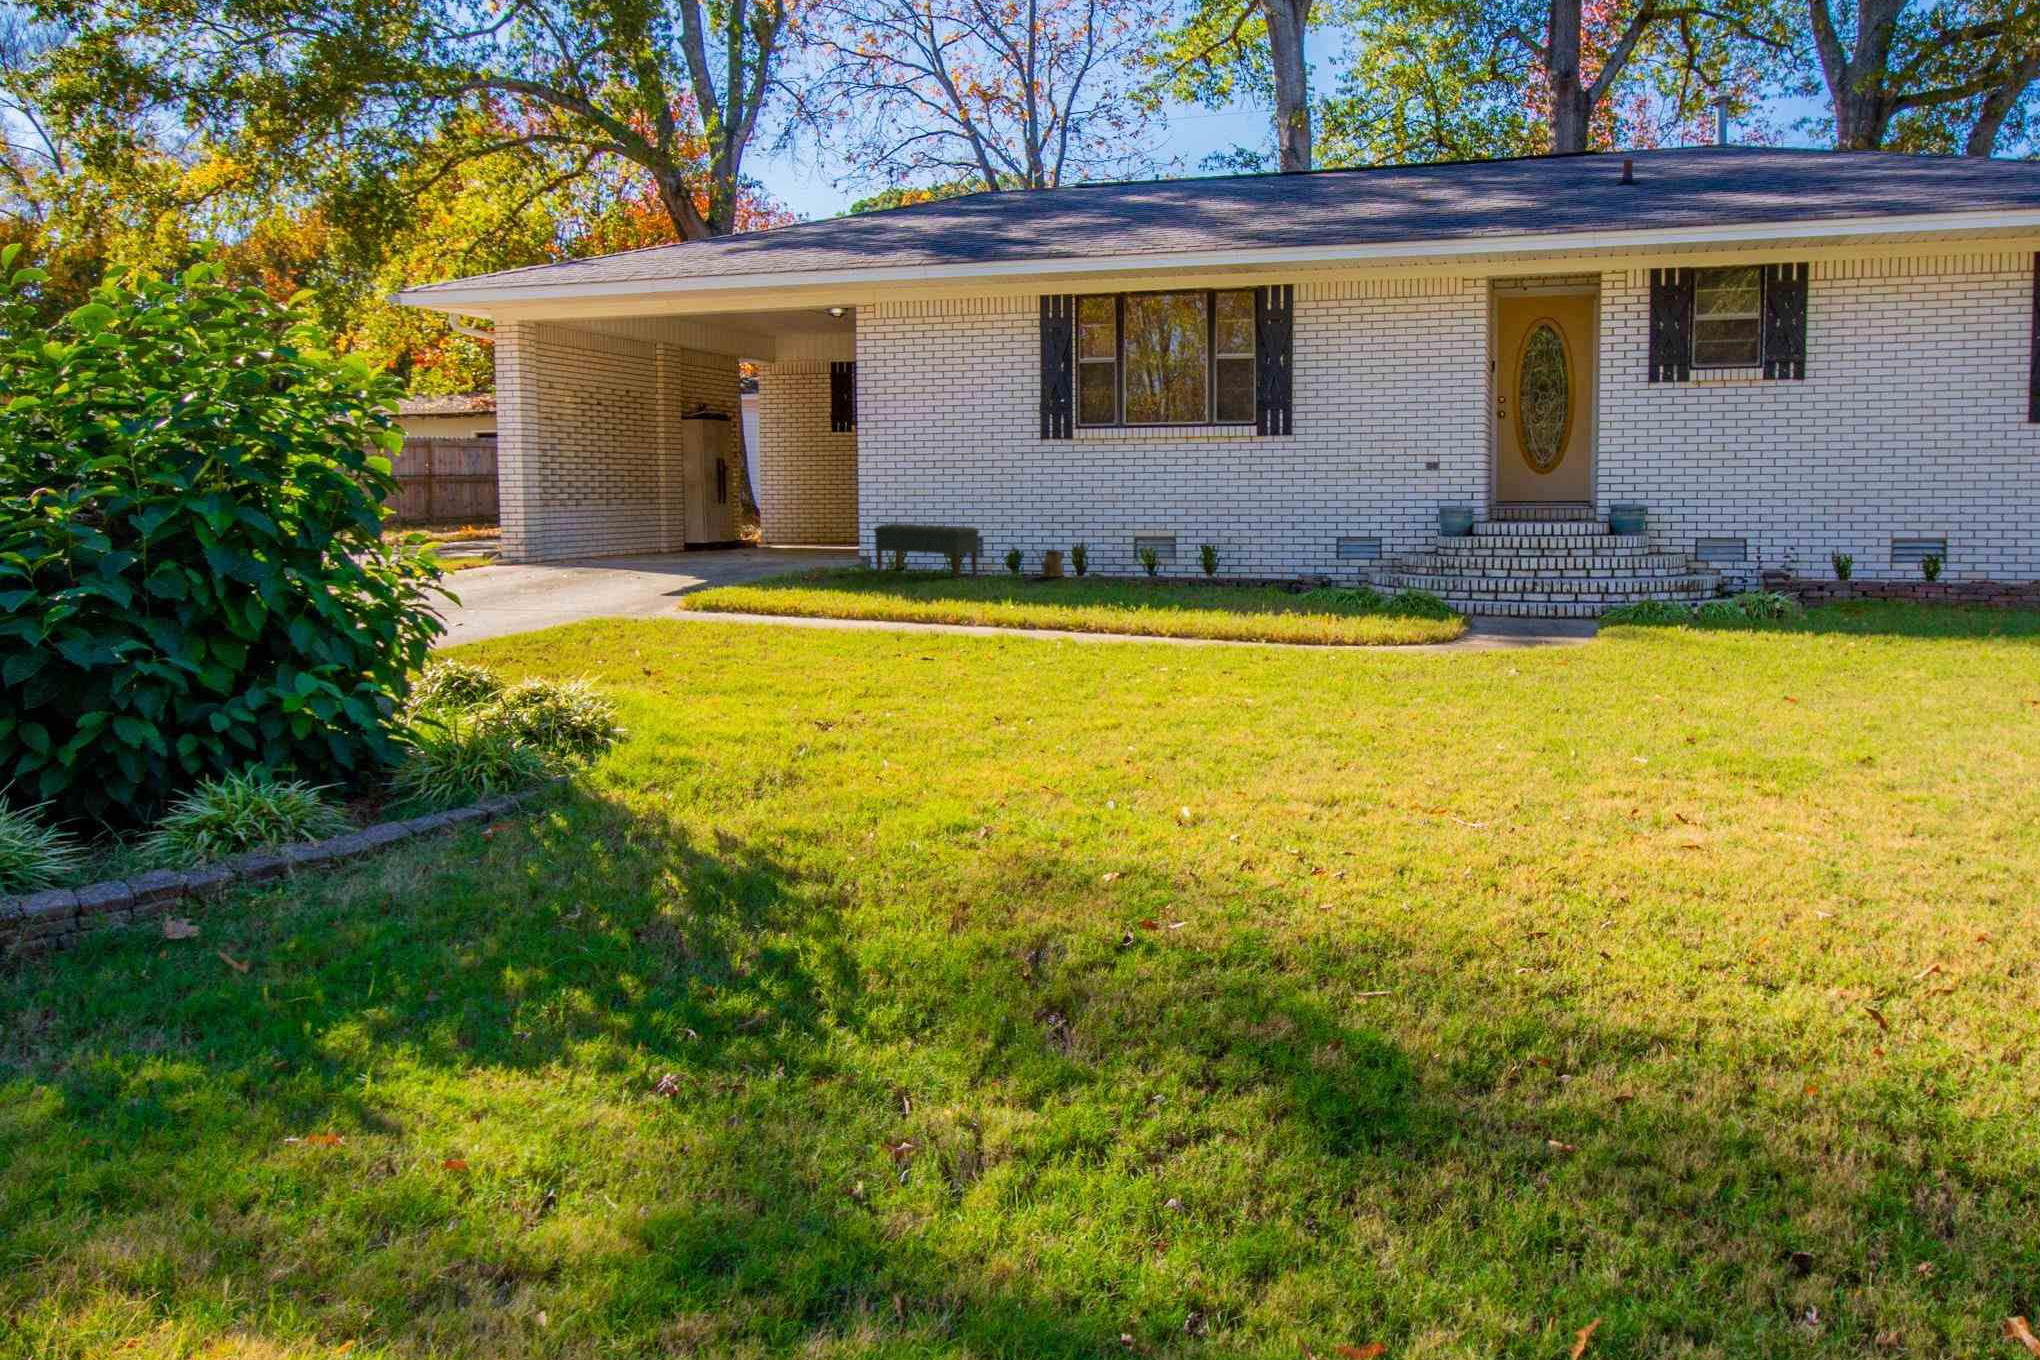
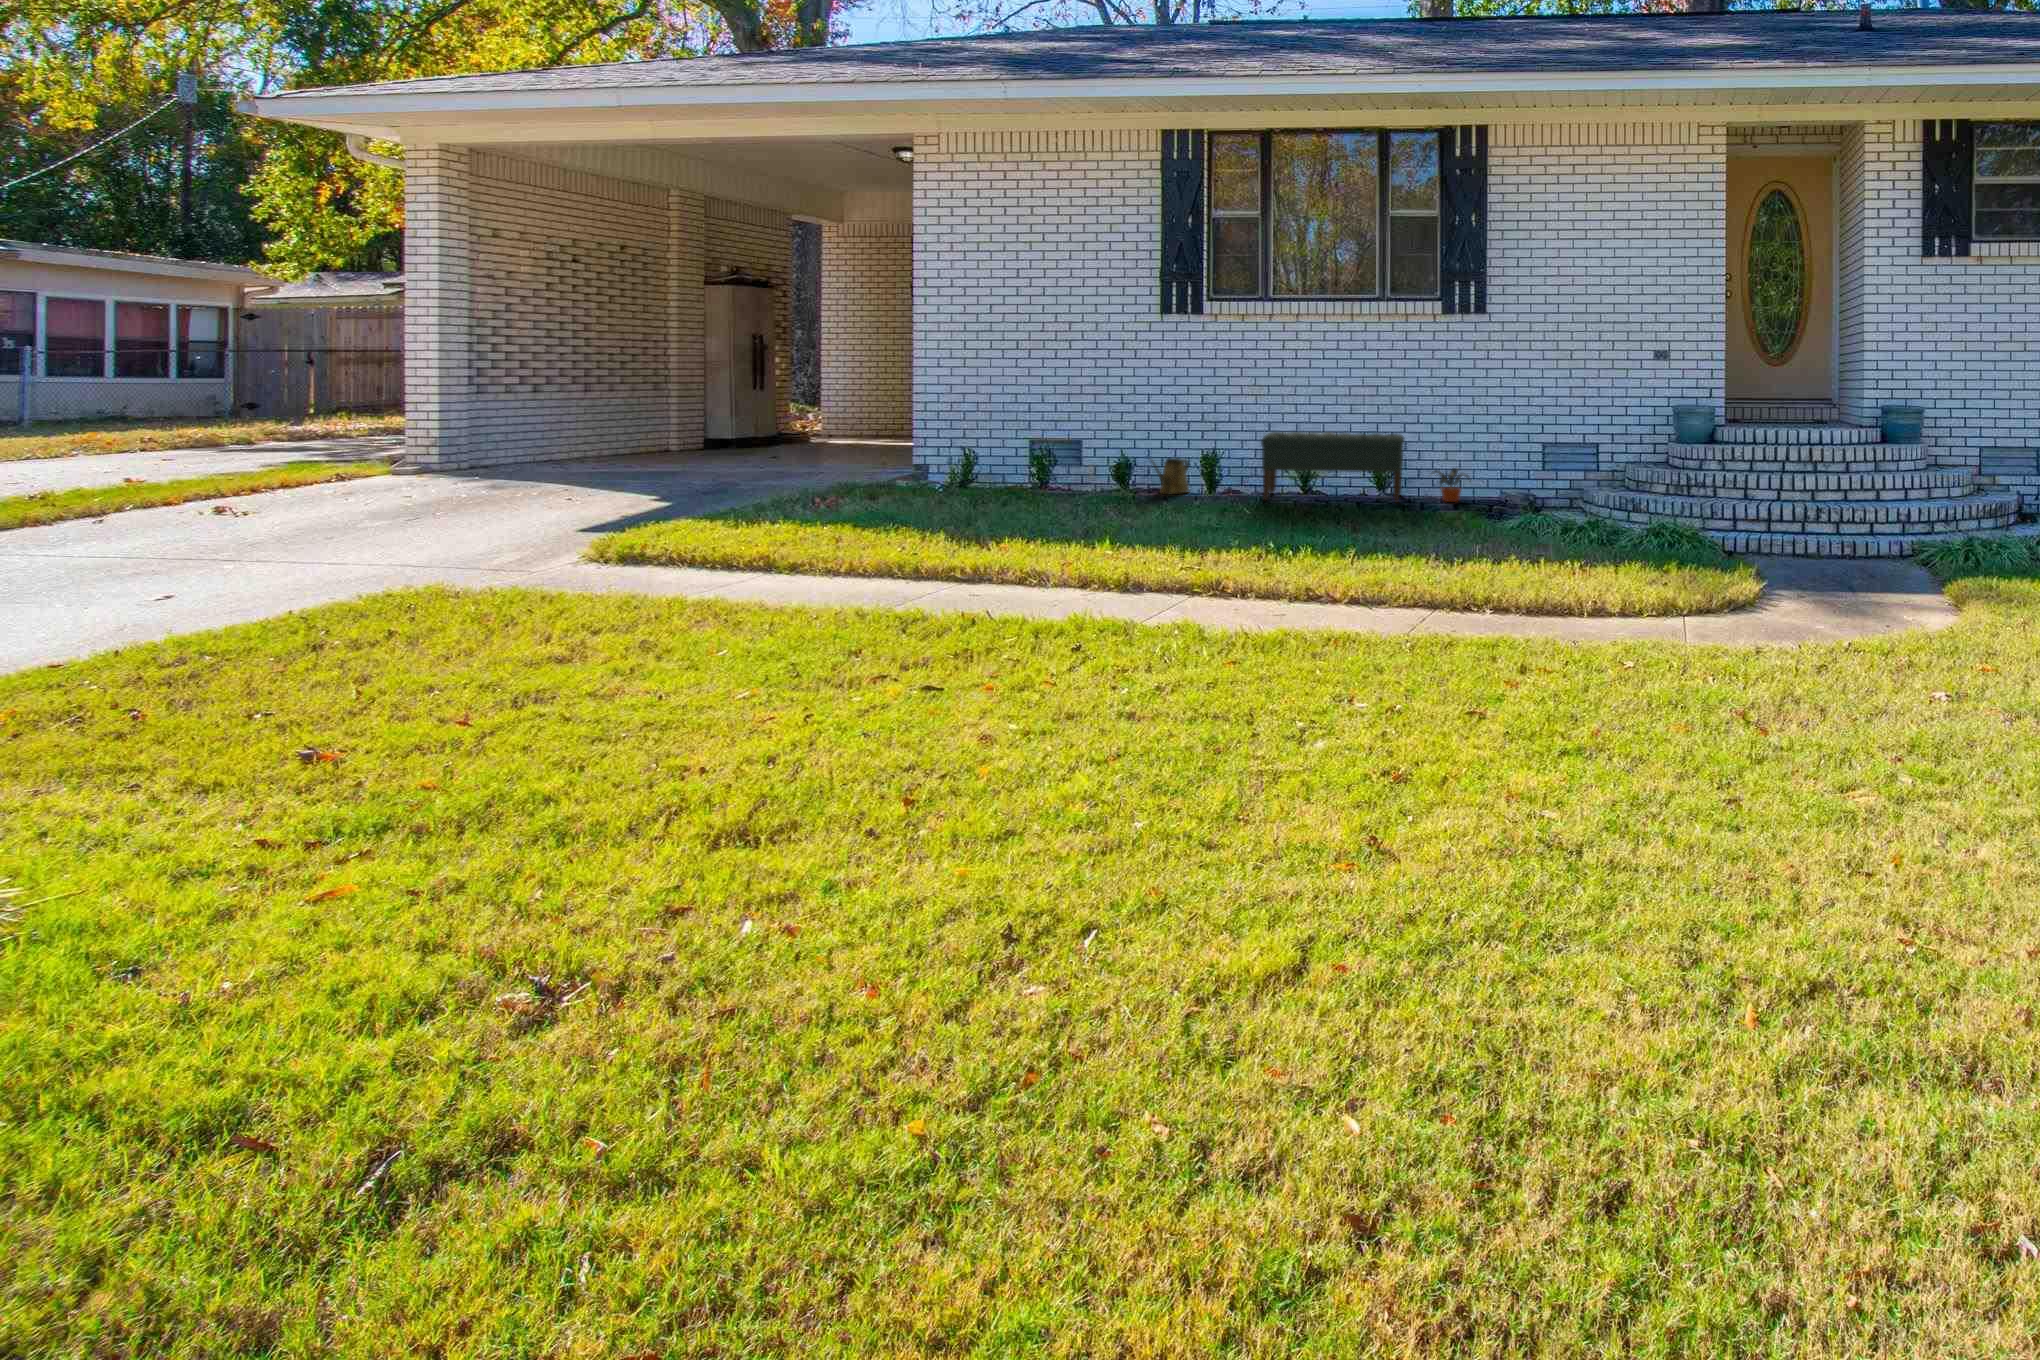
bench: present [874,523,979,577] -> present [1261,432,1404,502]
potted plant: none [1245,557,1277,583] -> present [1433,468,1469,502]

